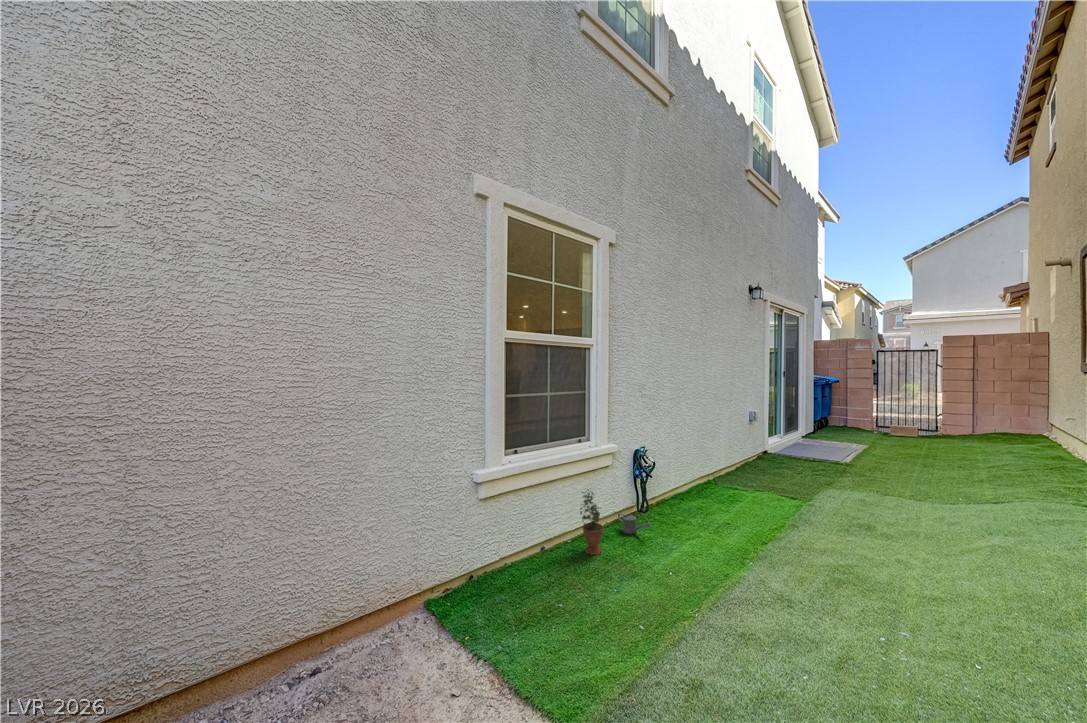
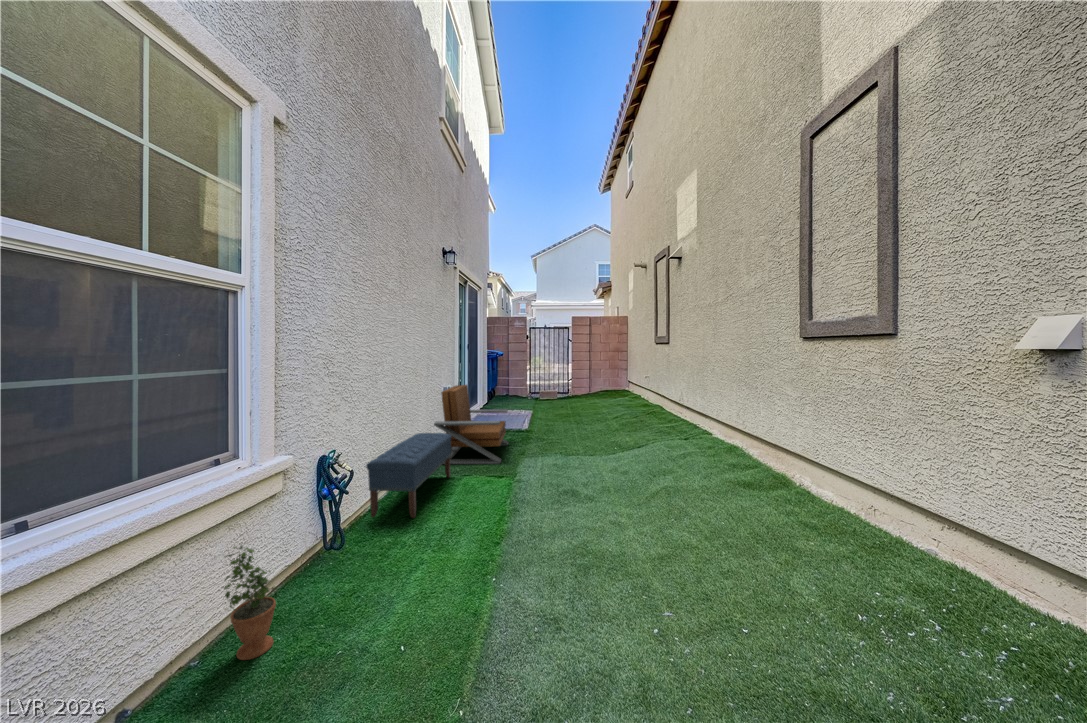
lounge chair: none [733,410,823,492] -> present [434,385,508,464]
bench: none [668,447,747,514] -> present [366,433,452,518]
watering can: present [618,513,650,534] -> none [295,557,353,590]

